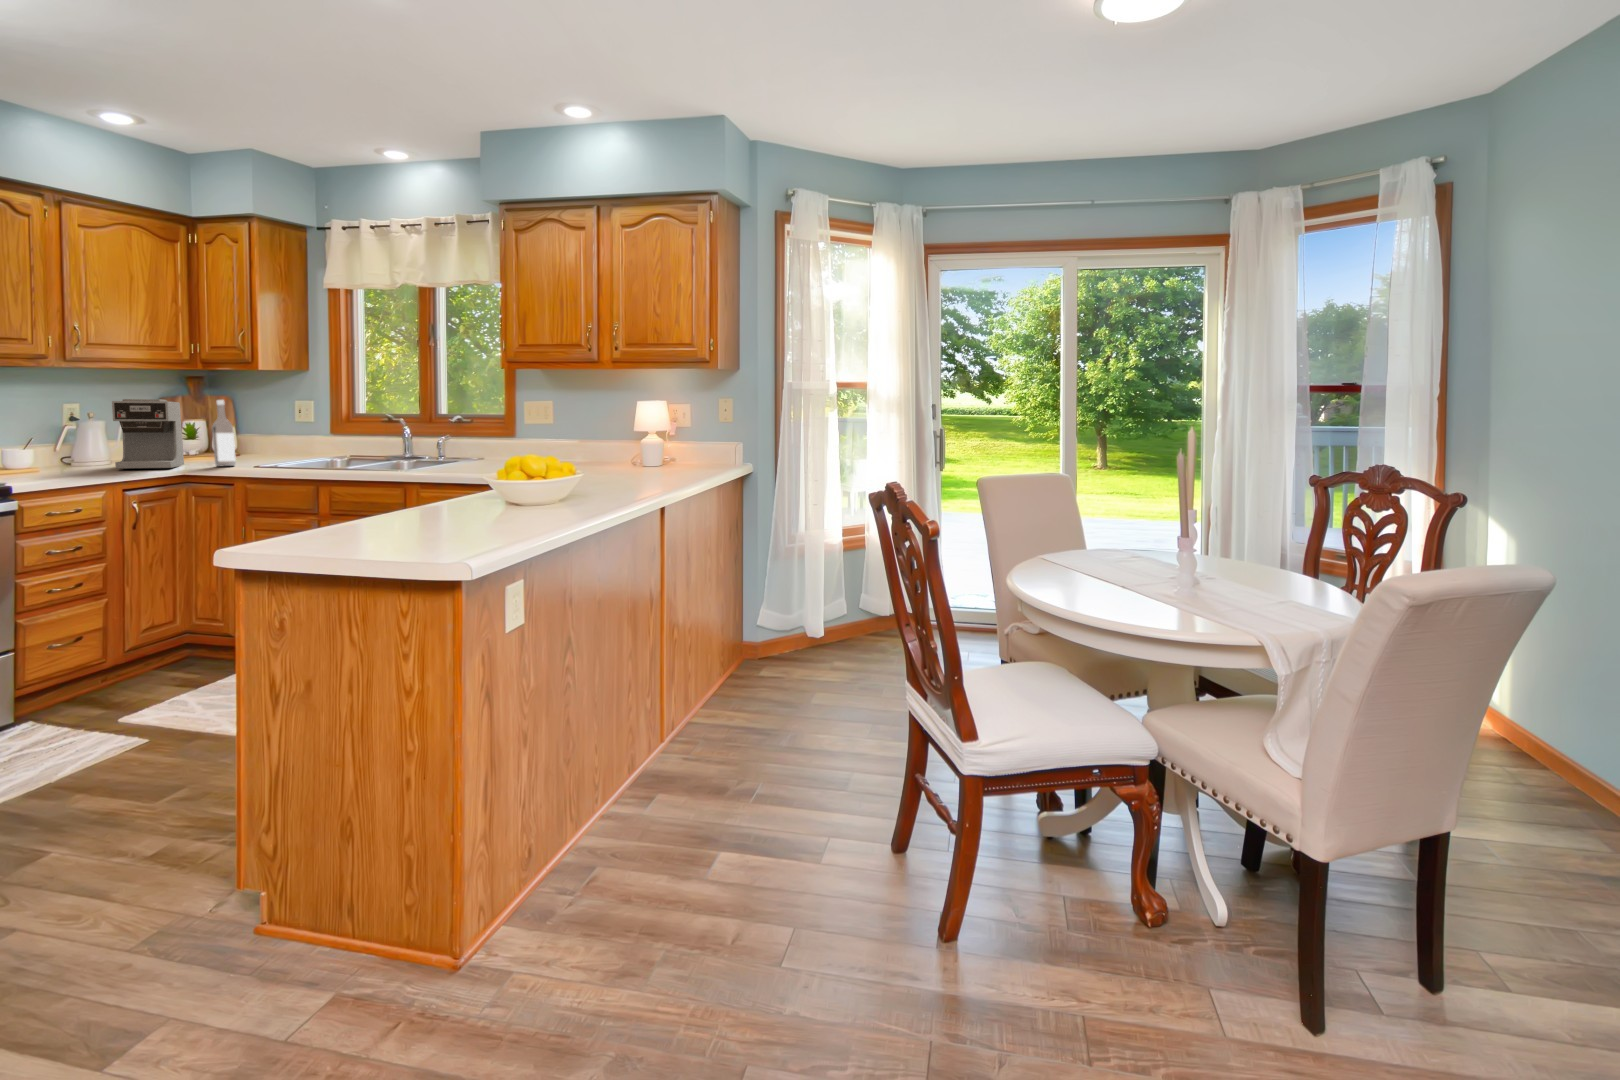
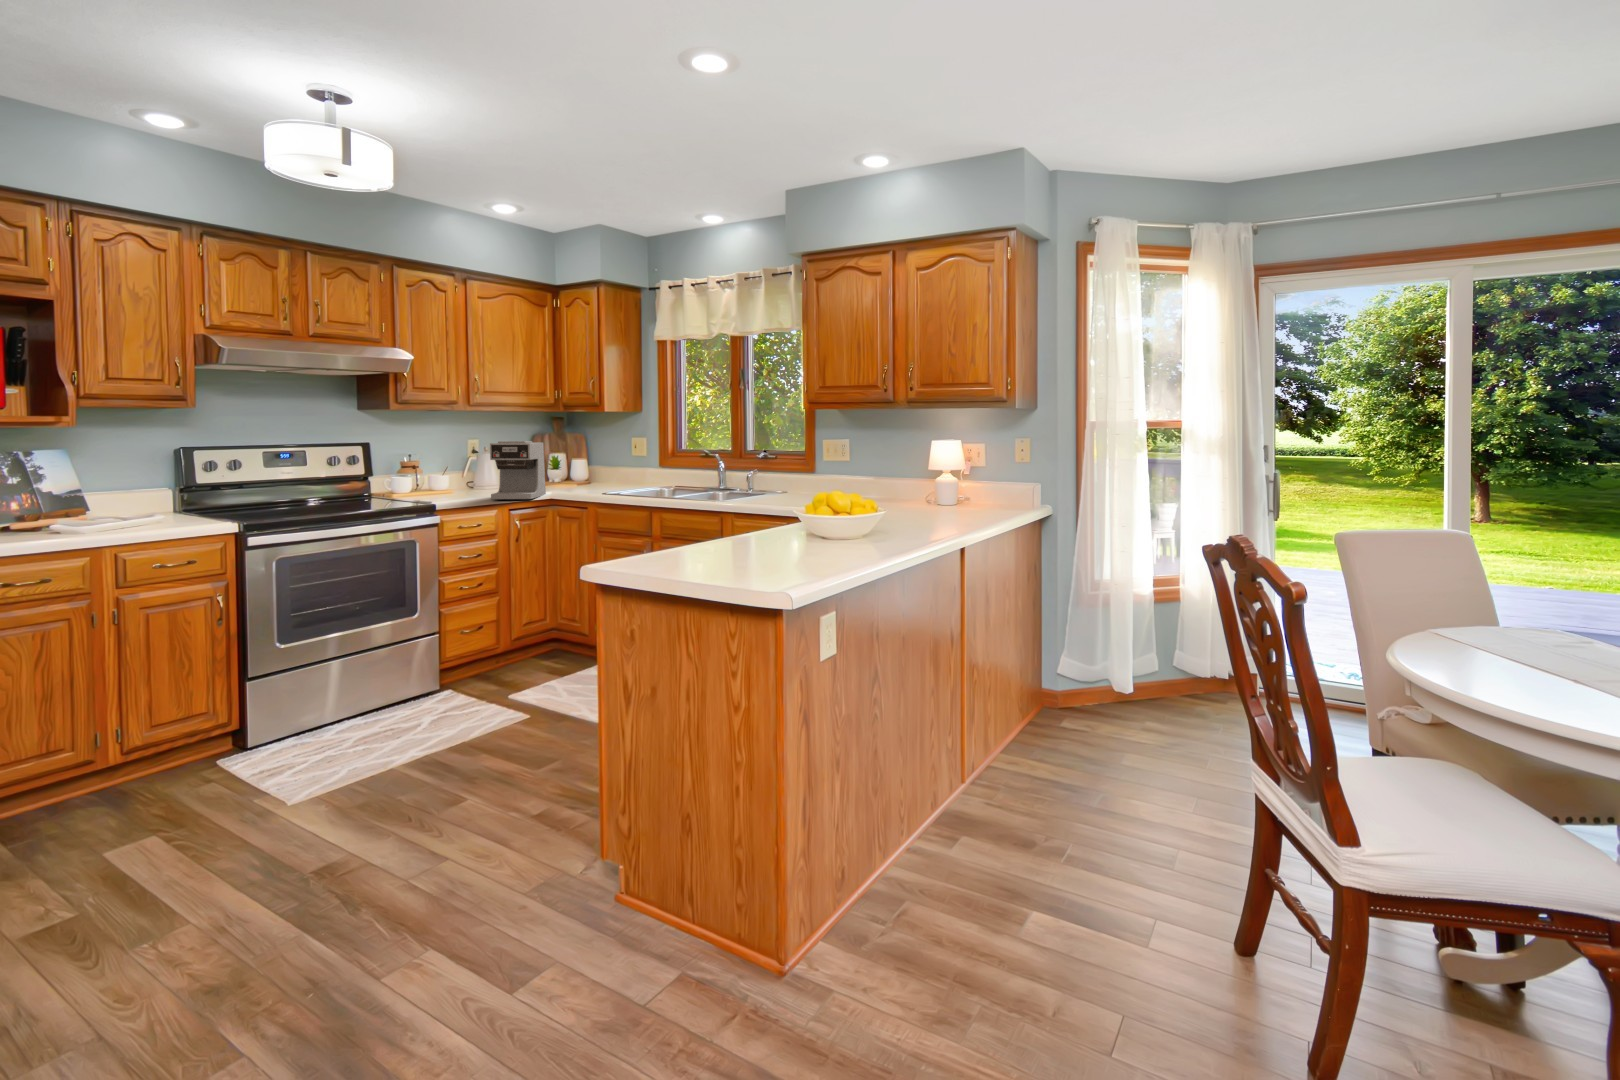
wine bottle: present [212,400,236,466] -> none [564,441,581,498]

